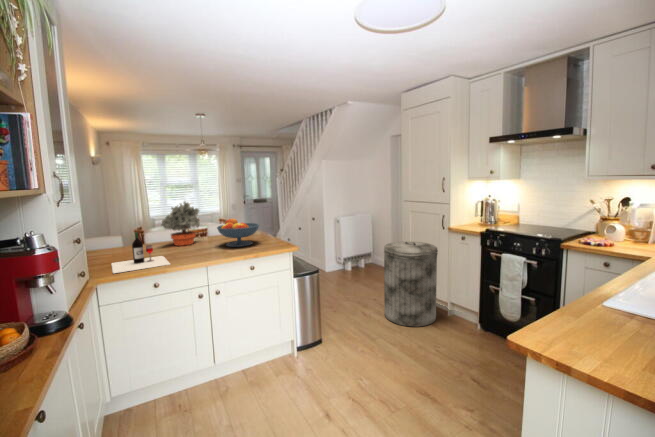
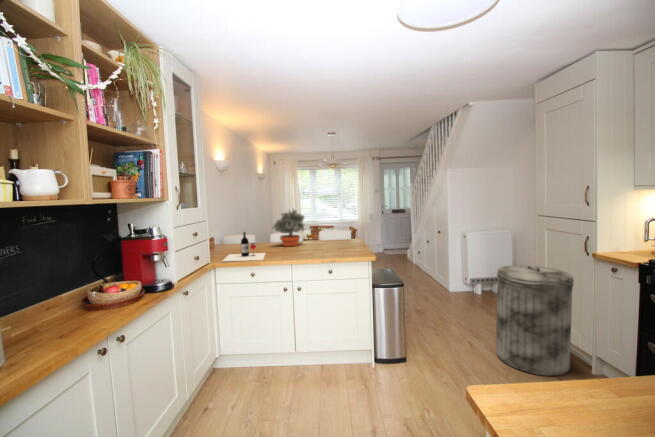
fruit bowl: present [217,219,259,247] -> none [311,225,349,252]

